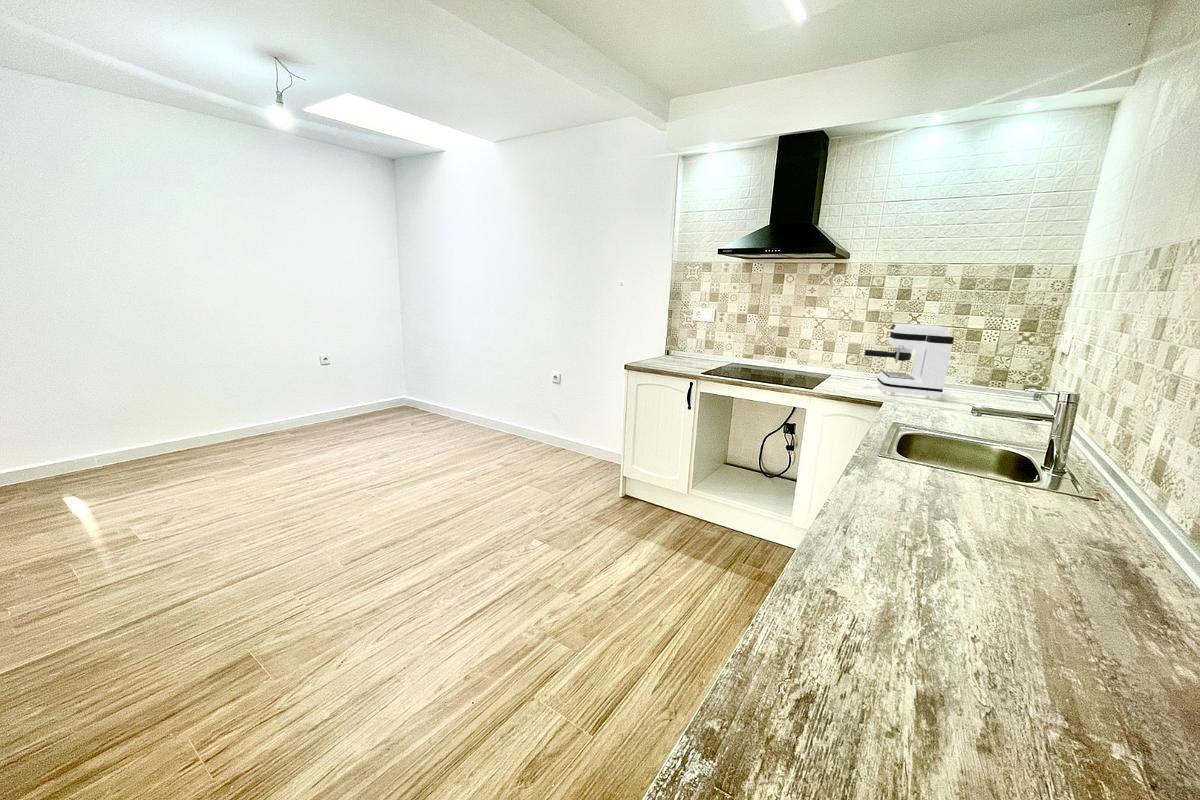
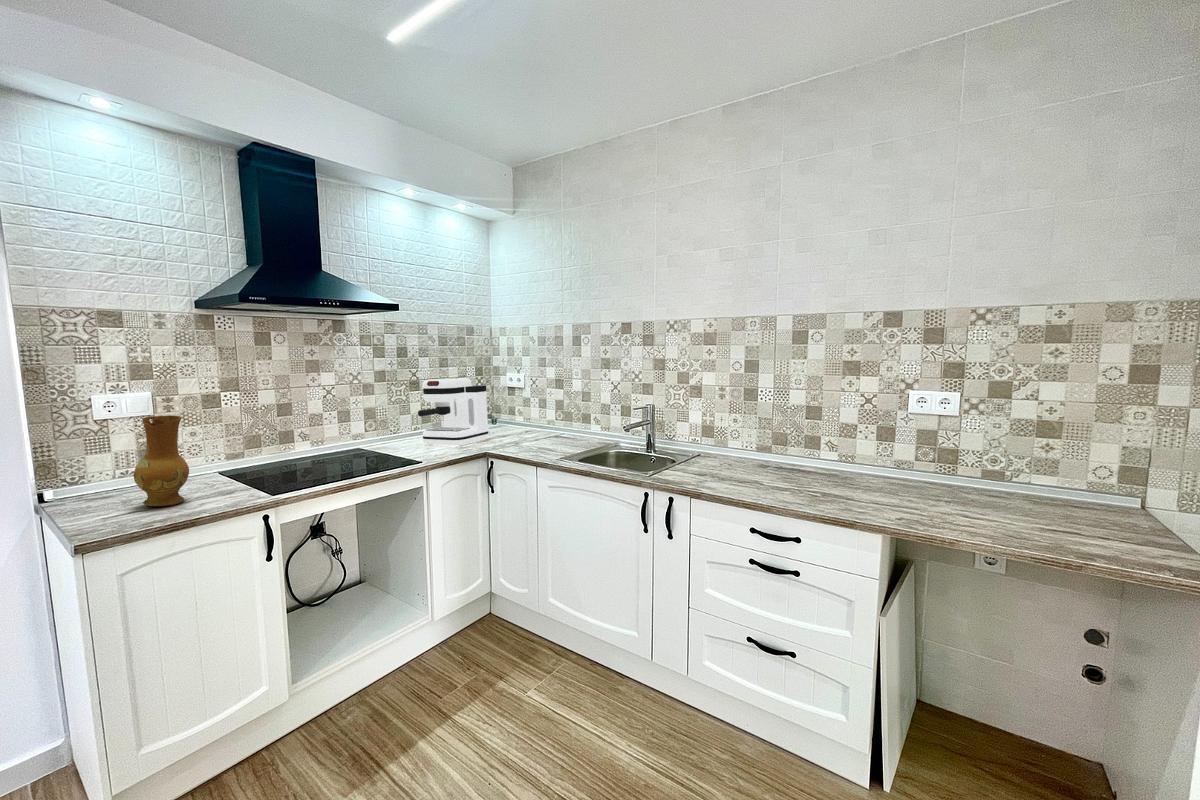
ceramic jug: none [663,319,689,366] -> present [134,415,189,506]

